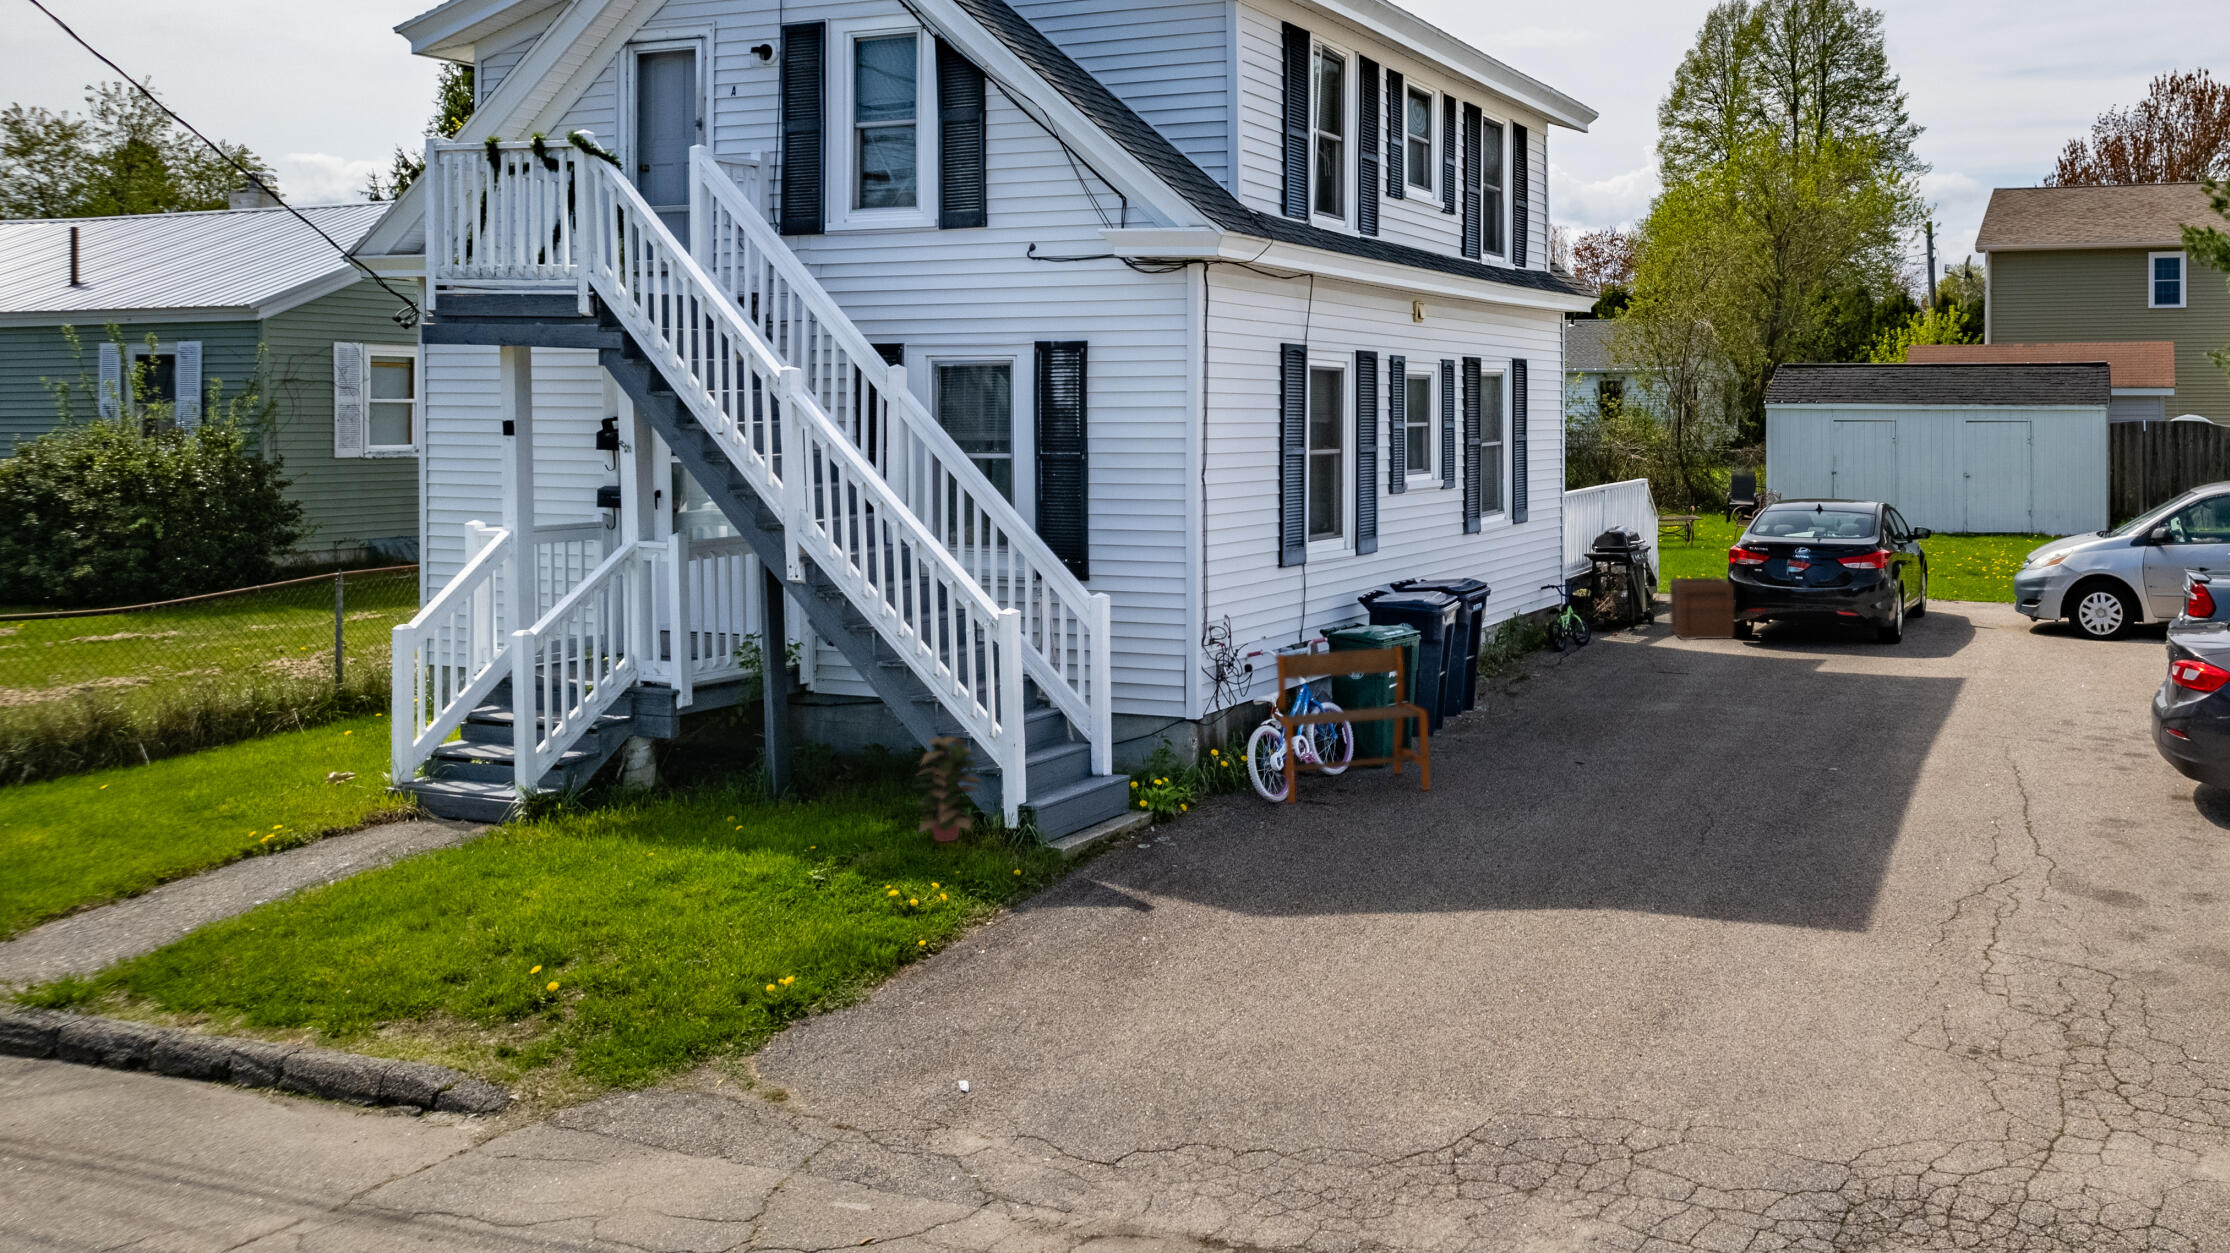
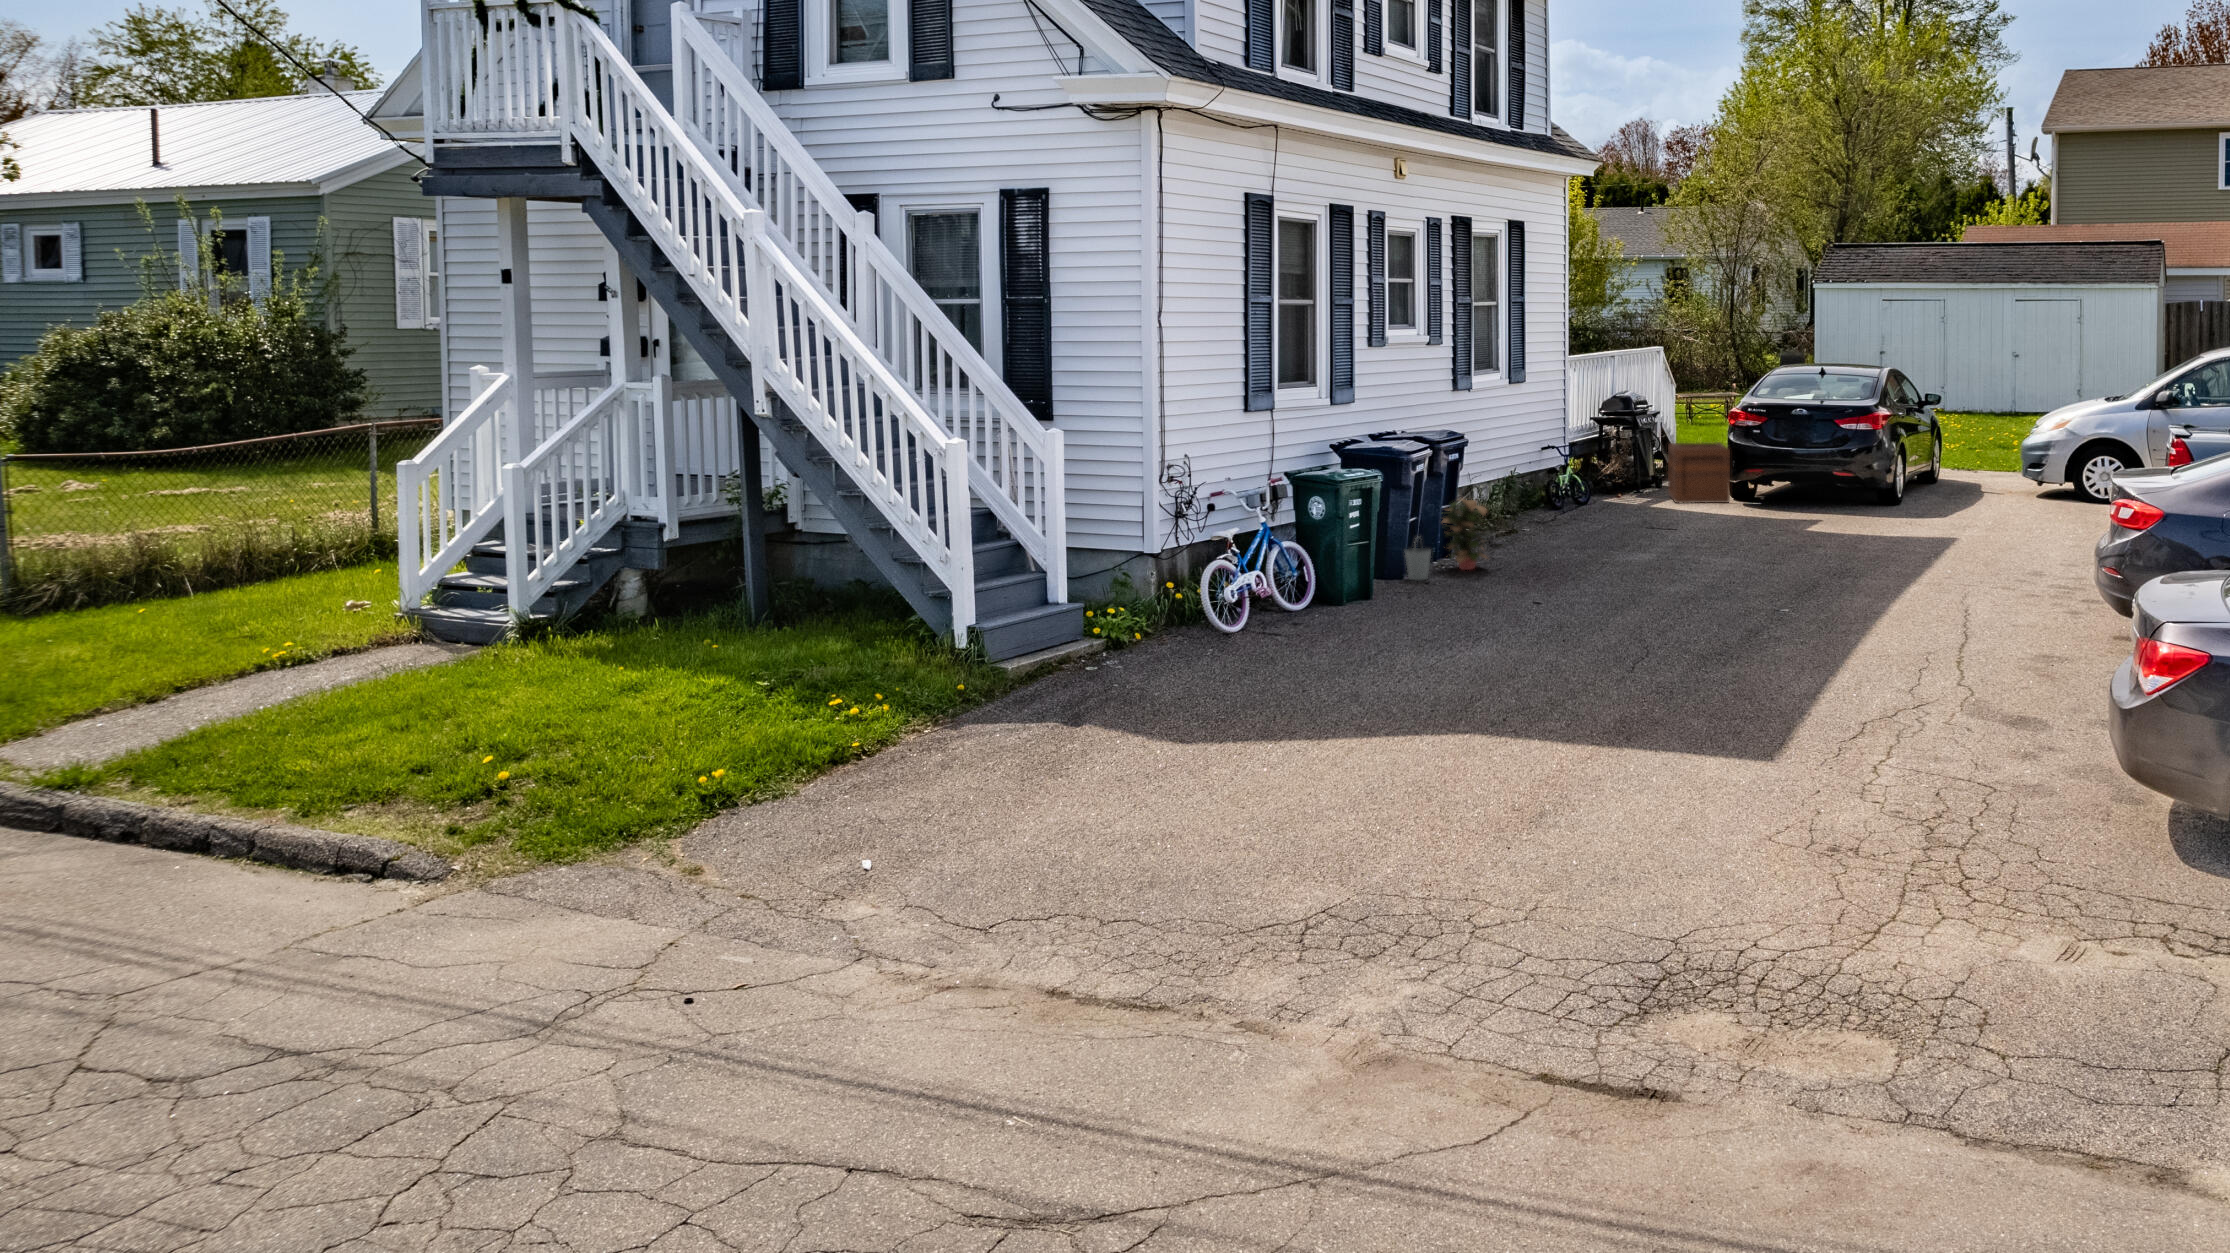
bench: present [1273,646,1430,803] -> none [1231,491,1384,640]
bucket: none [1434,686,1462,731] -> present [1405,542,1431,580]
decorative plant: present [917,737,980,842] -> present [1442,499,1487,570]

